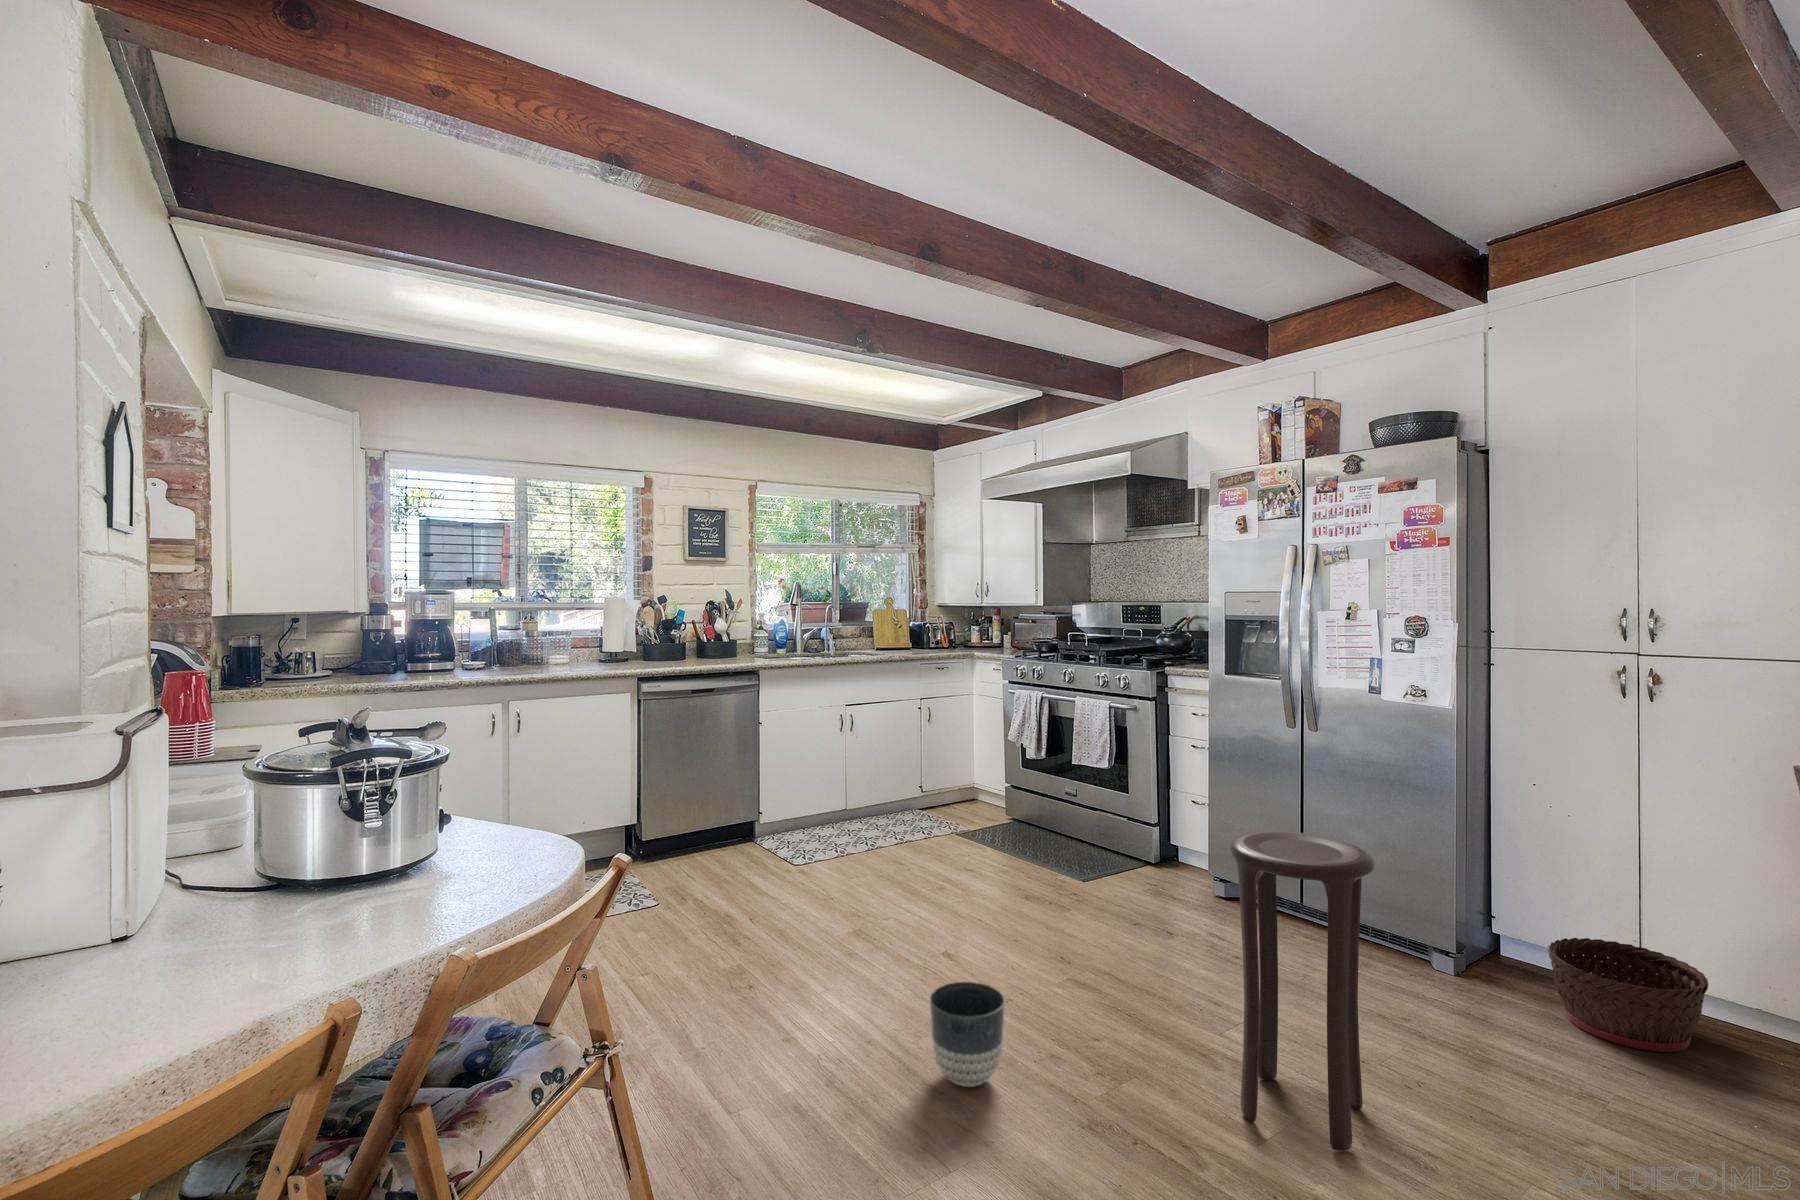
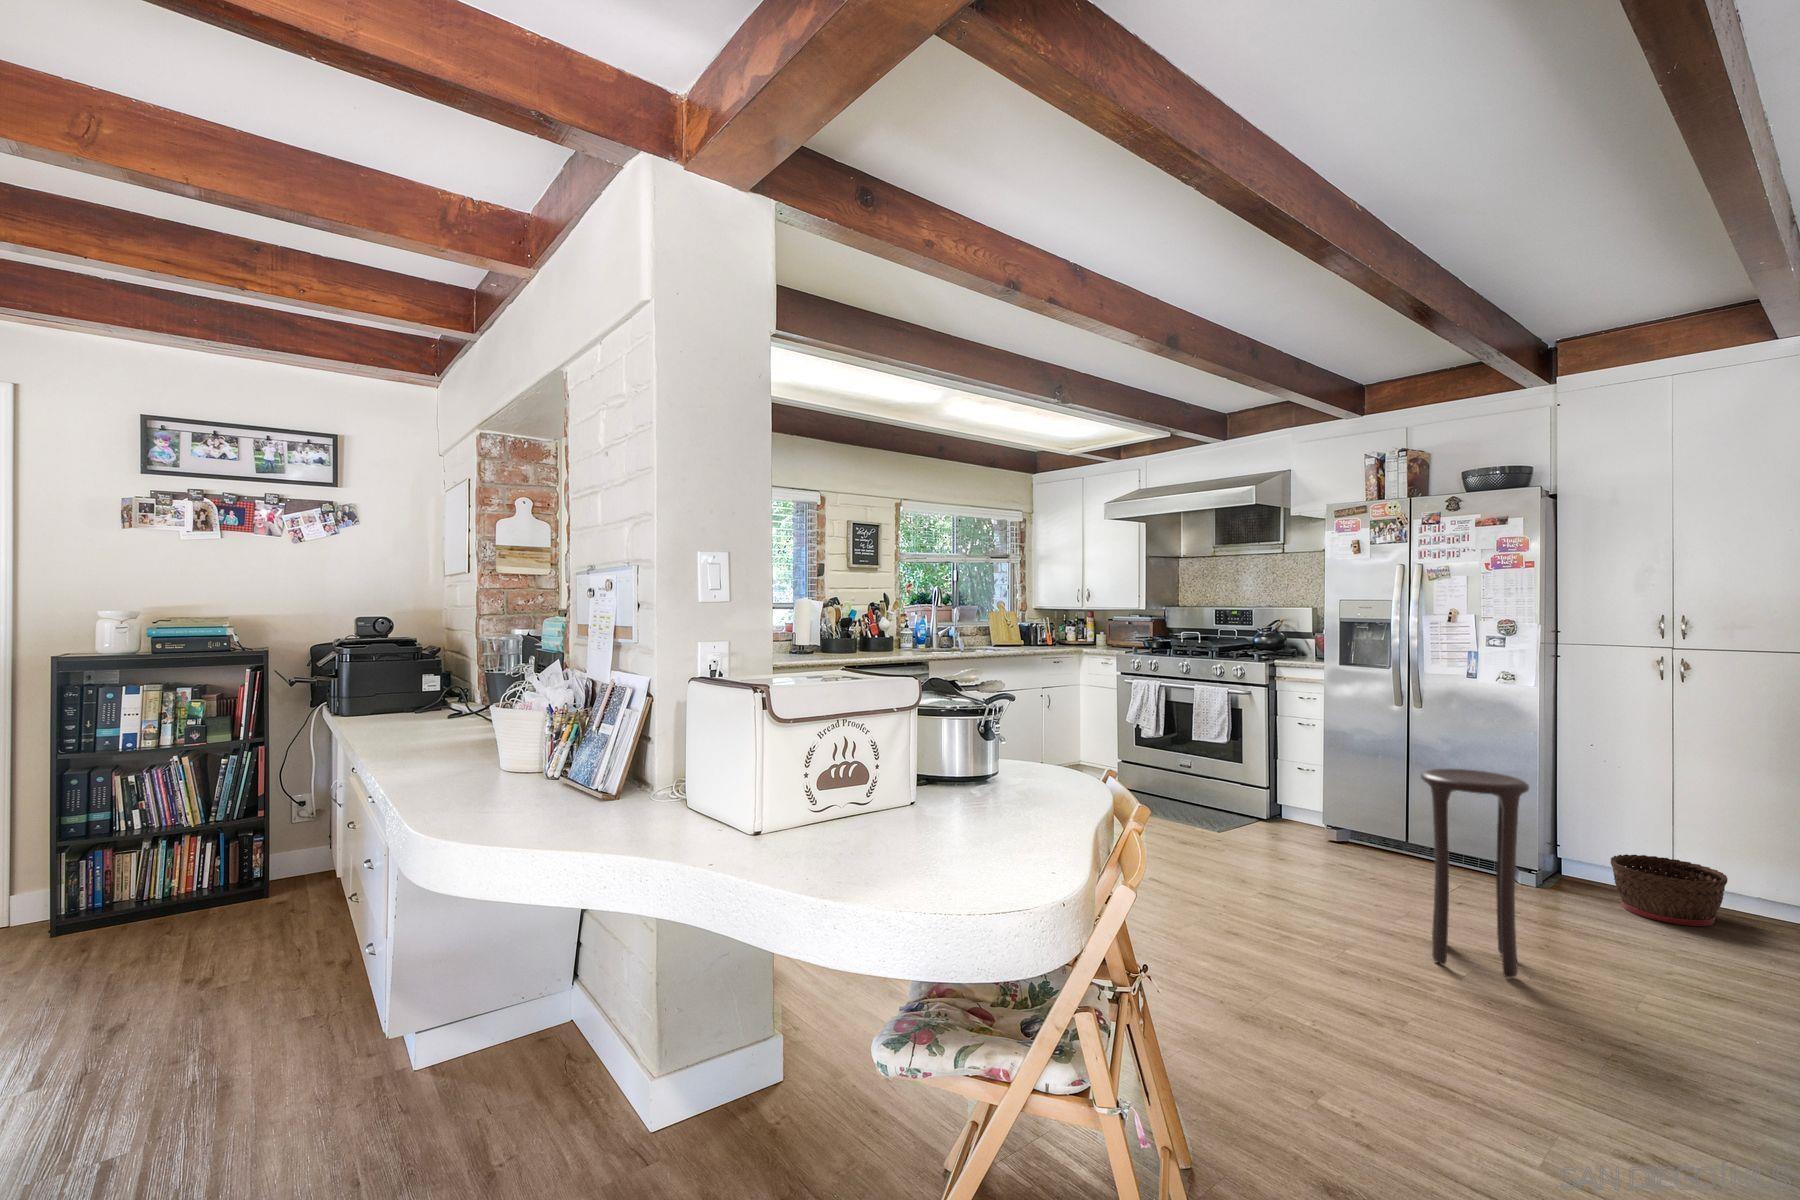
planter: present [930,982,1004,1087] -> none [1204,880,1261,950]

